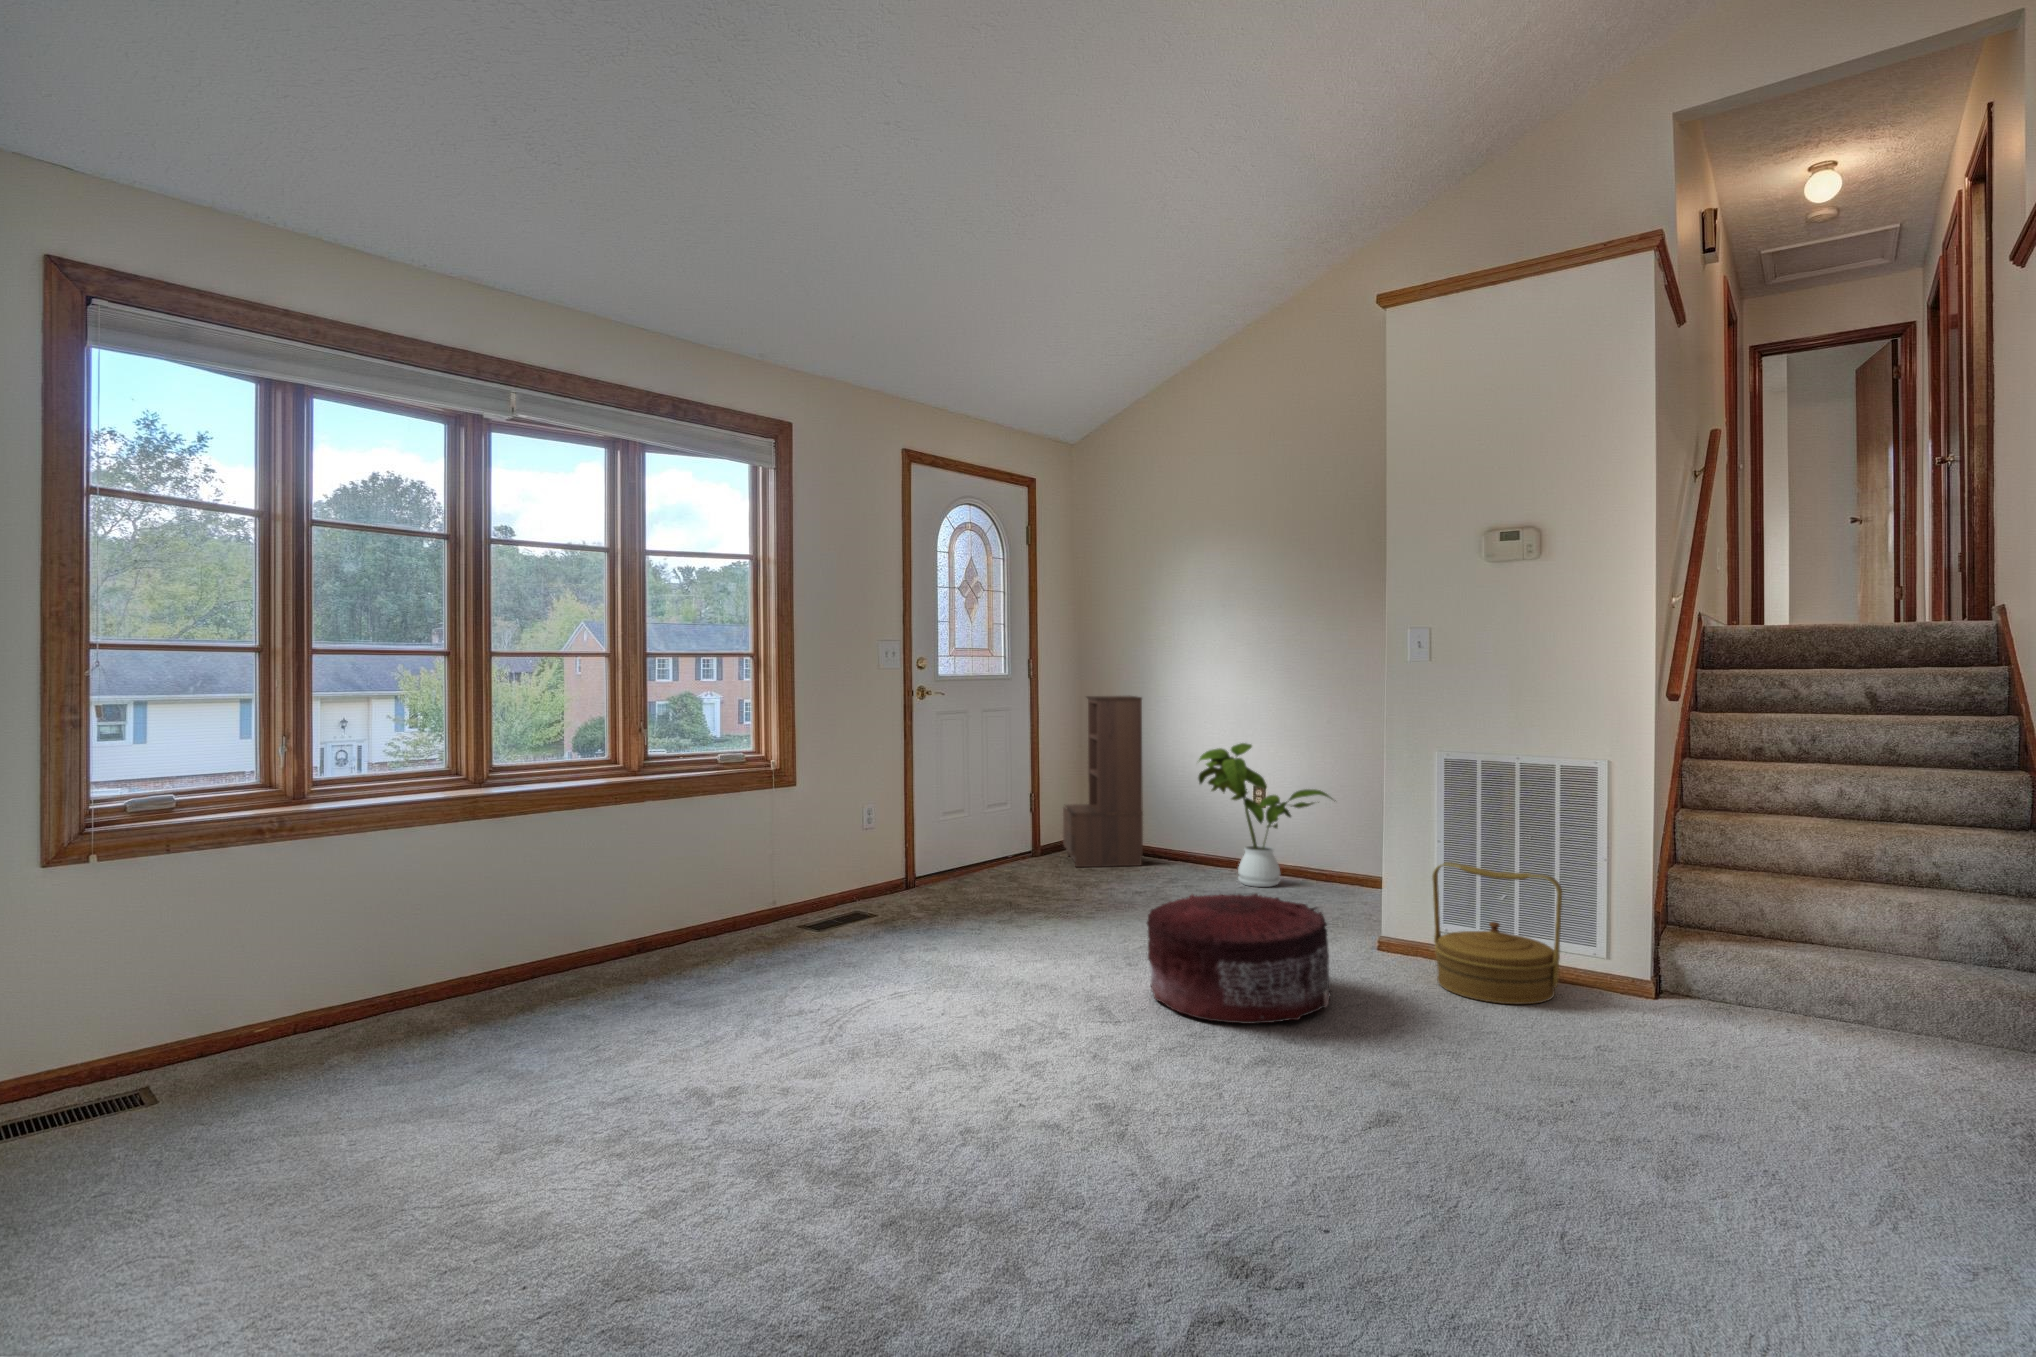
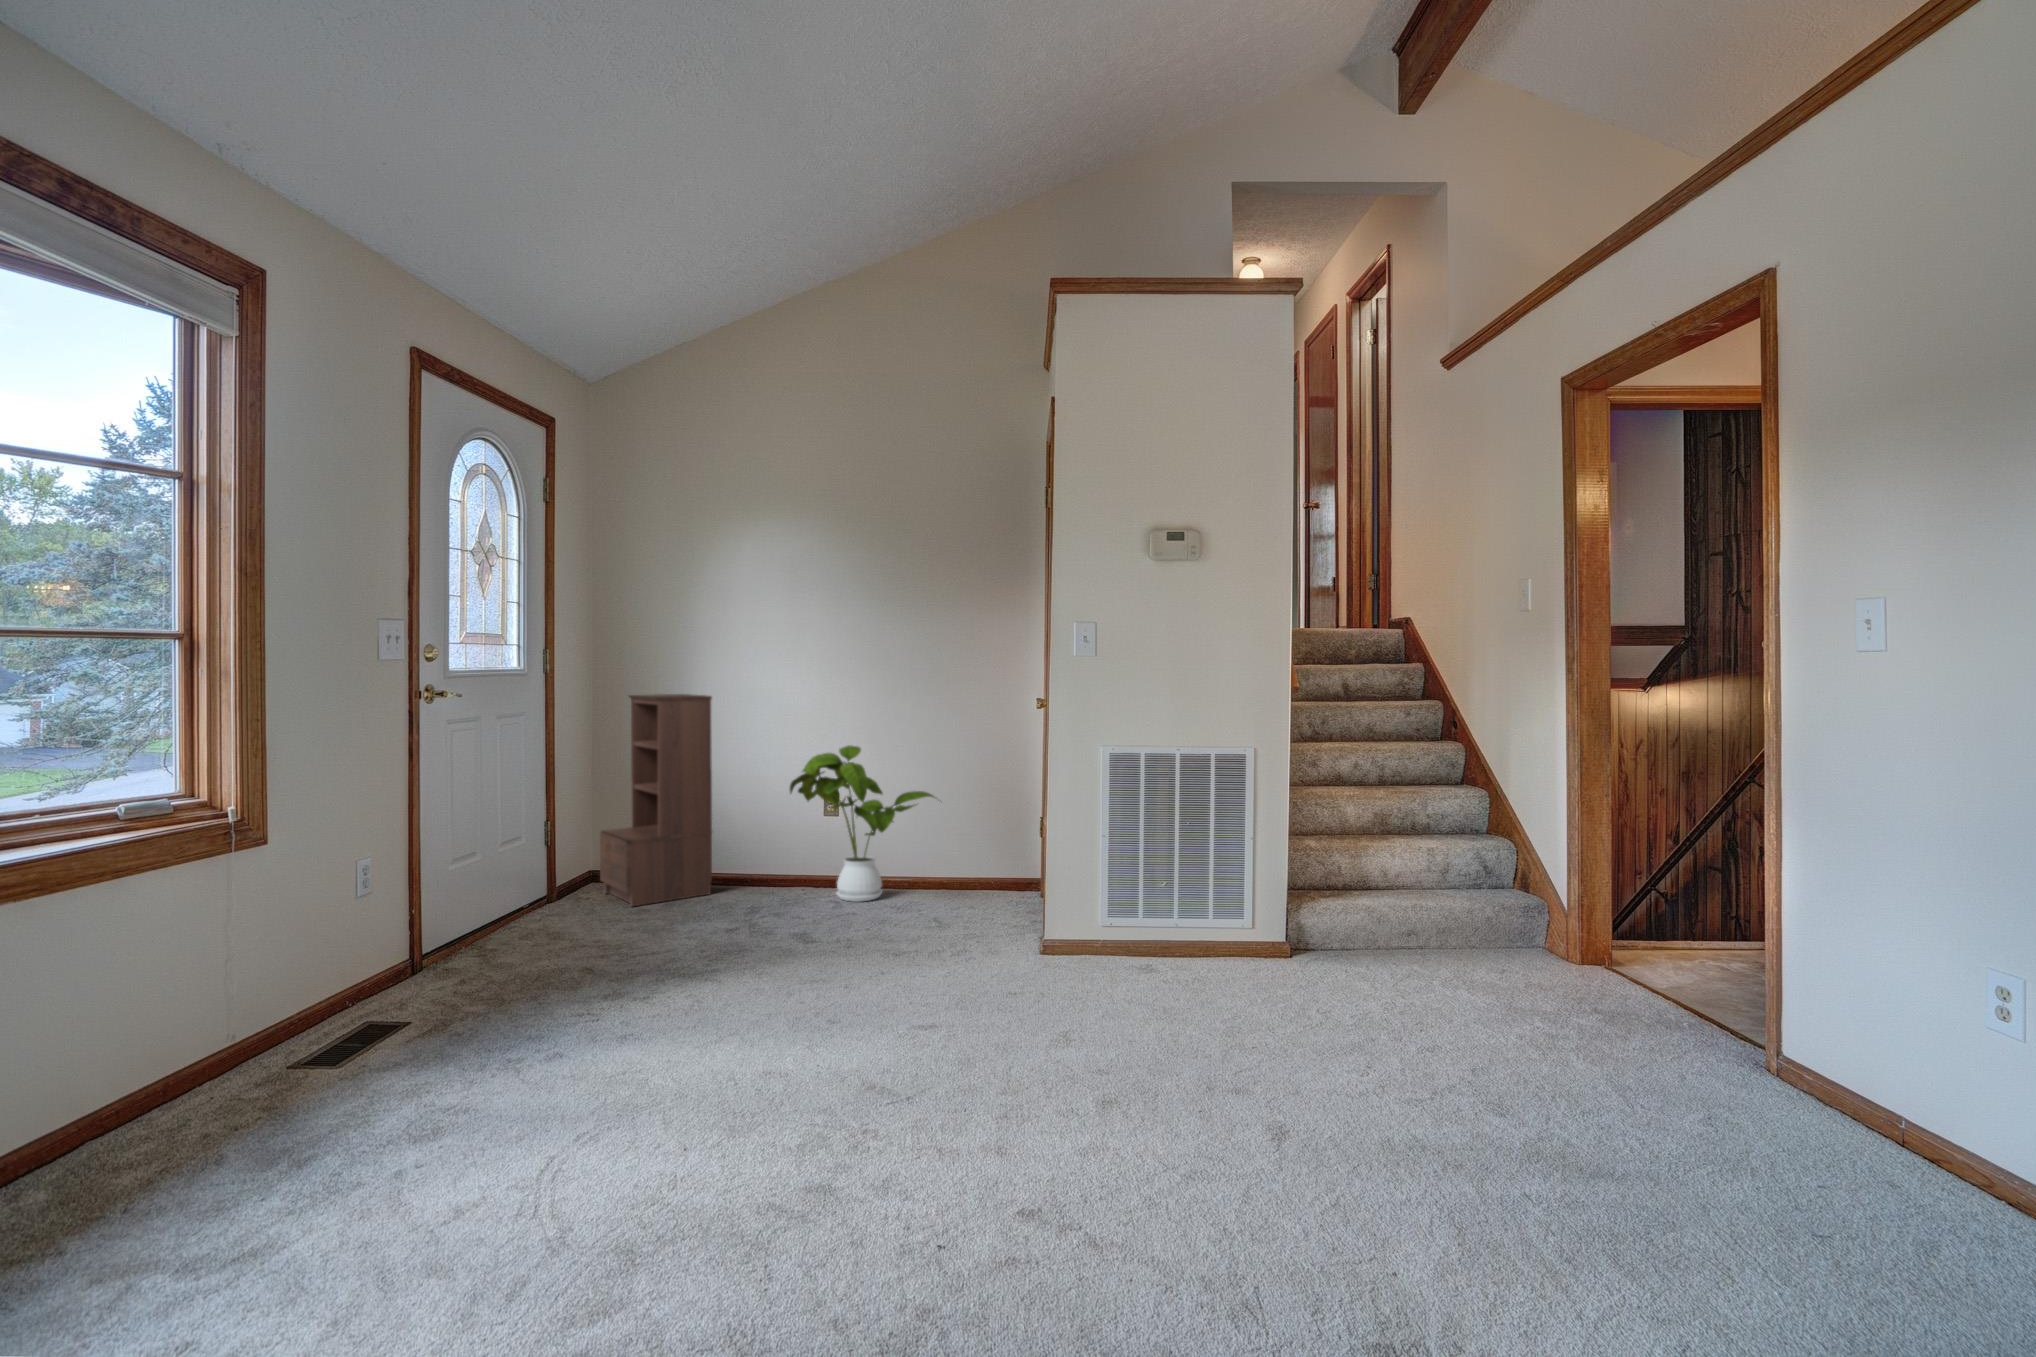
woven basket: present [1432,862,1563,1005] -> none [1121,856,1239,987]
pouf: present [1147,893,1330,1024] -> none [886,912,1085,1069]

